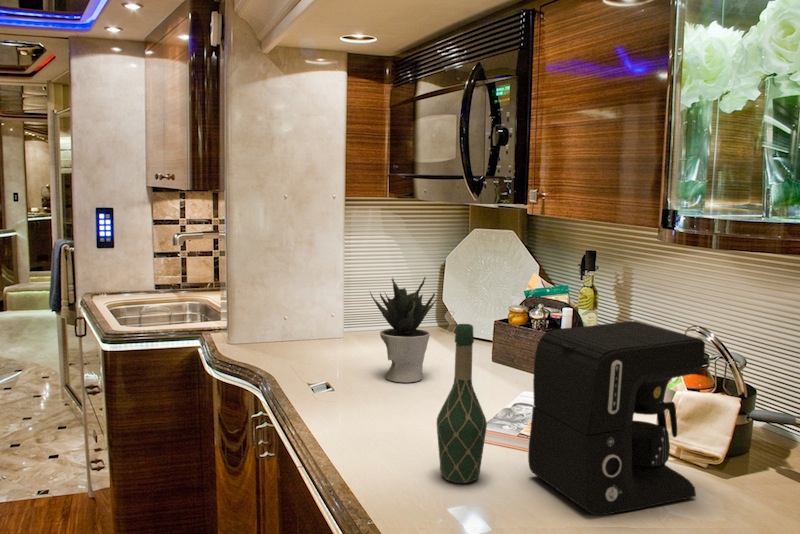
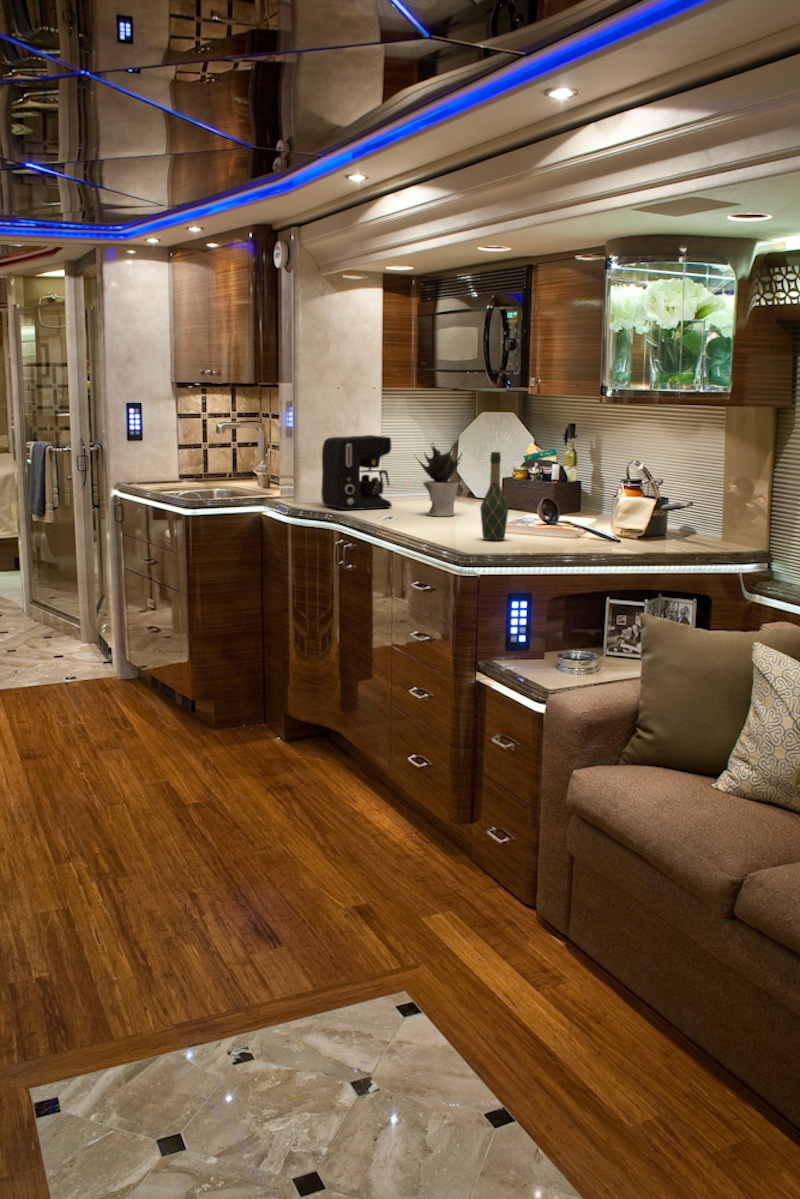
coffee maker: present [528,321,705,515] -> present [321,435,392,510]

